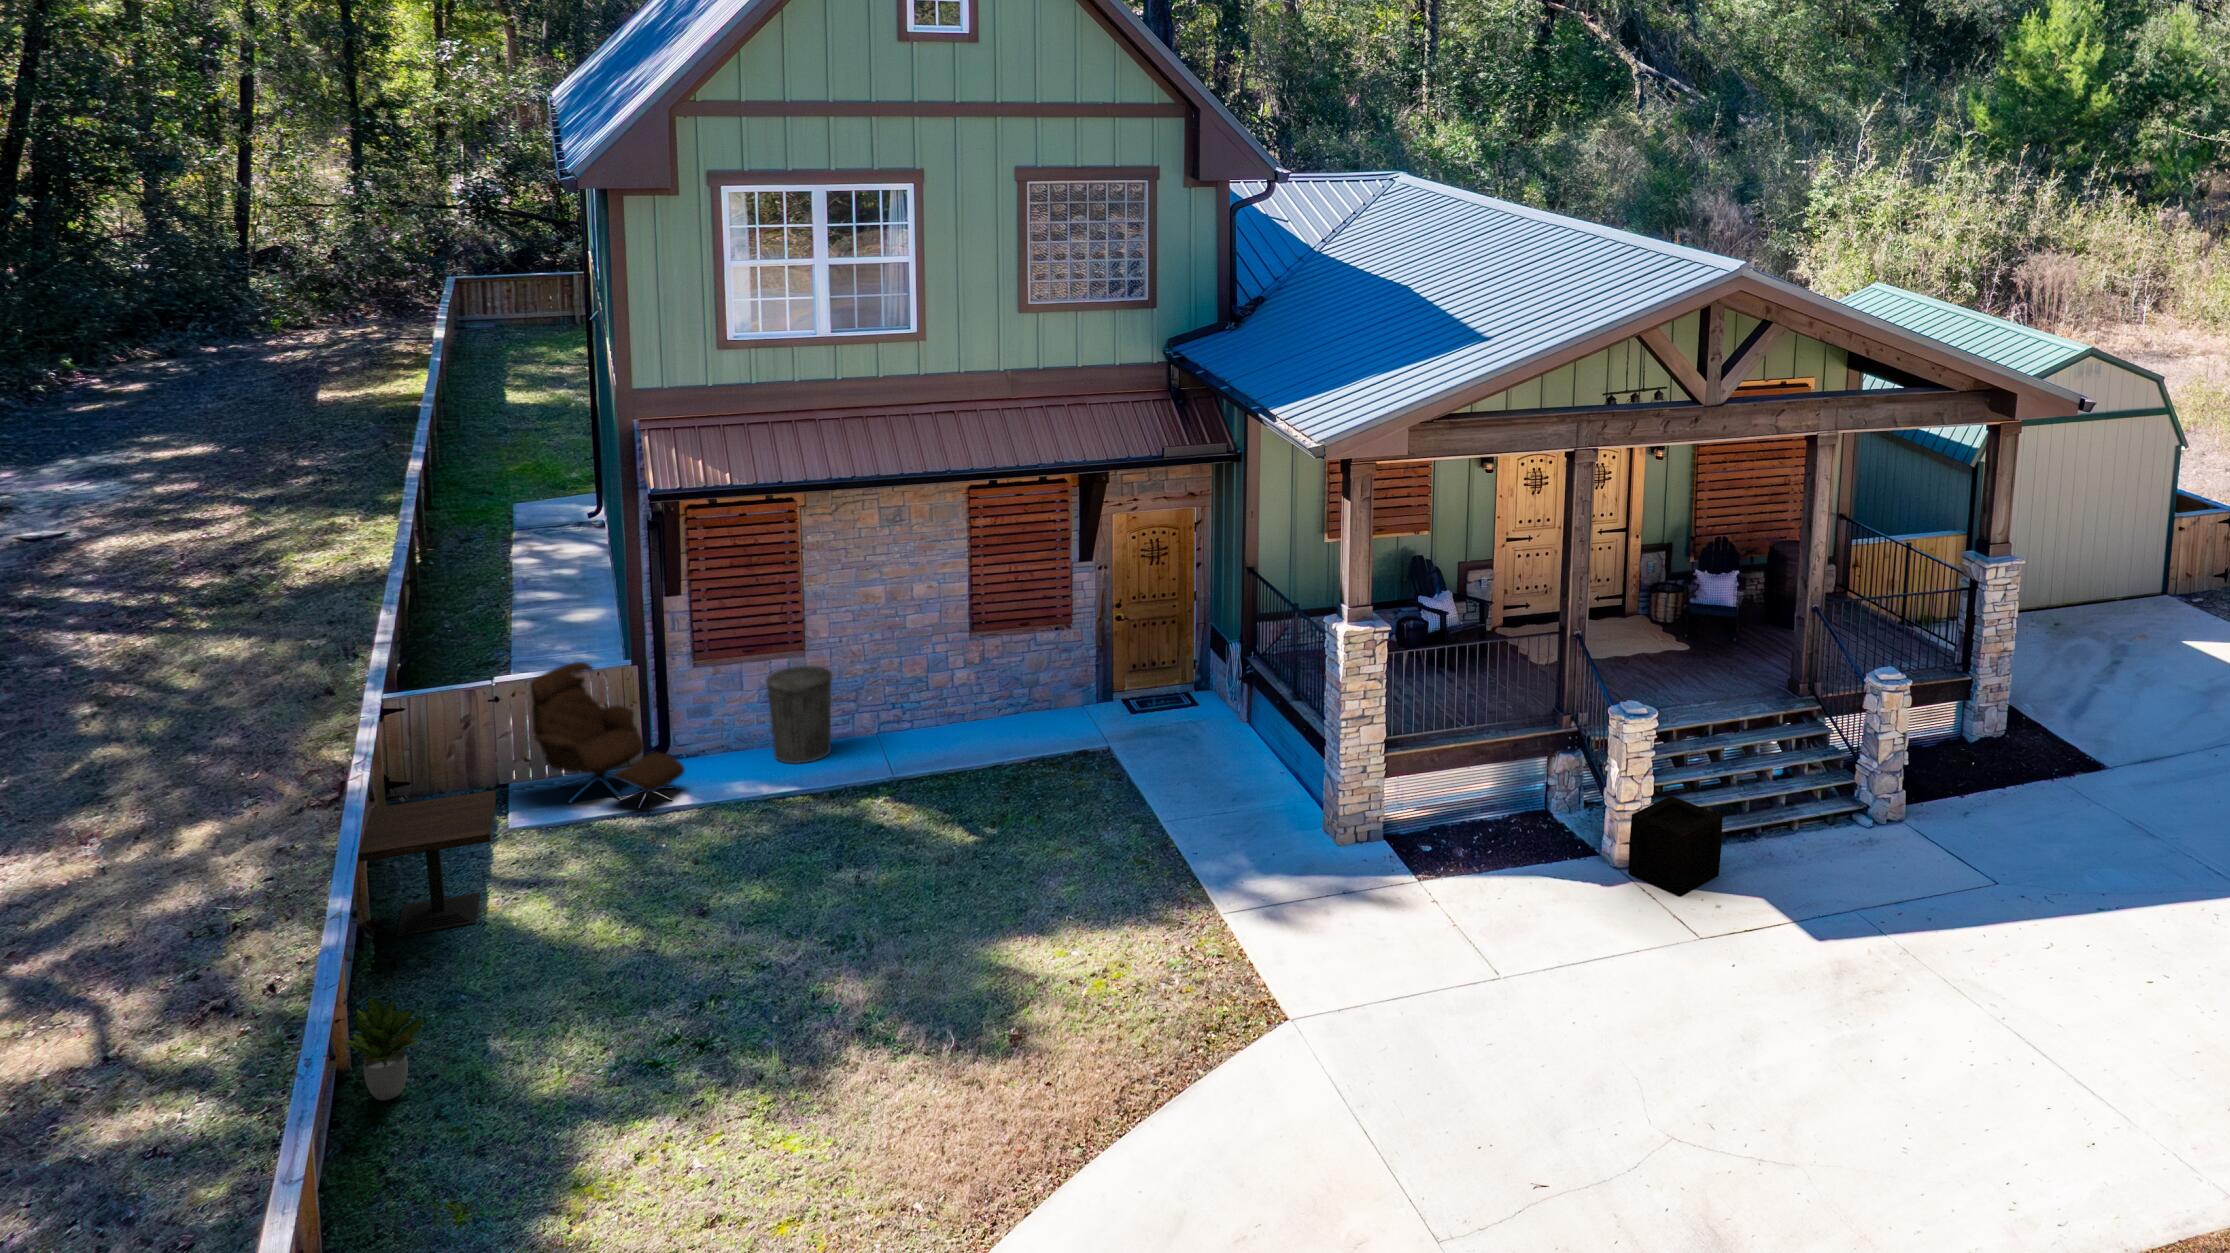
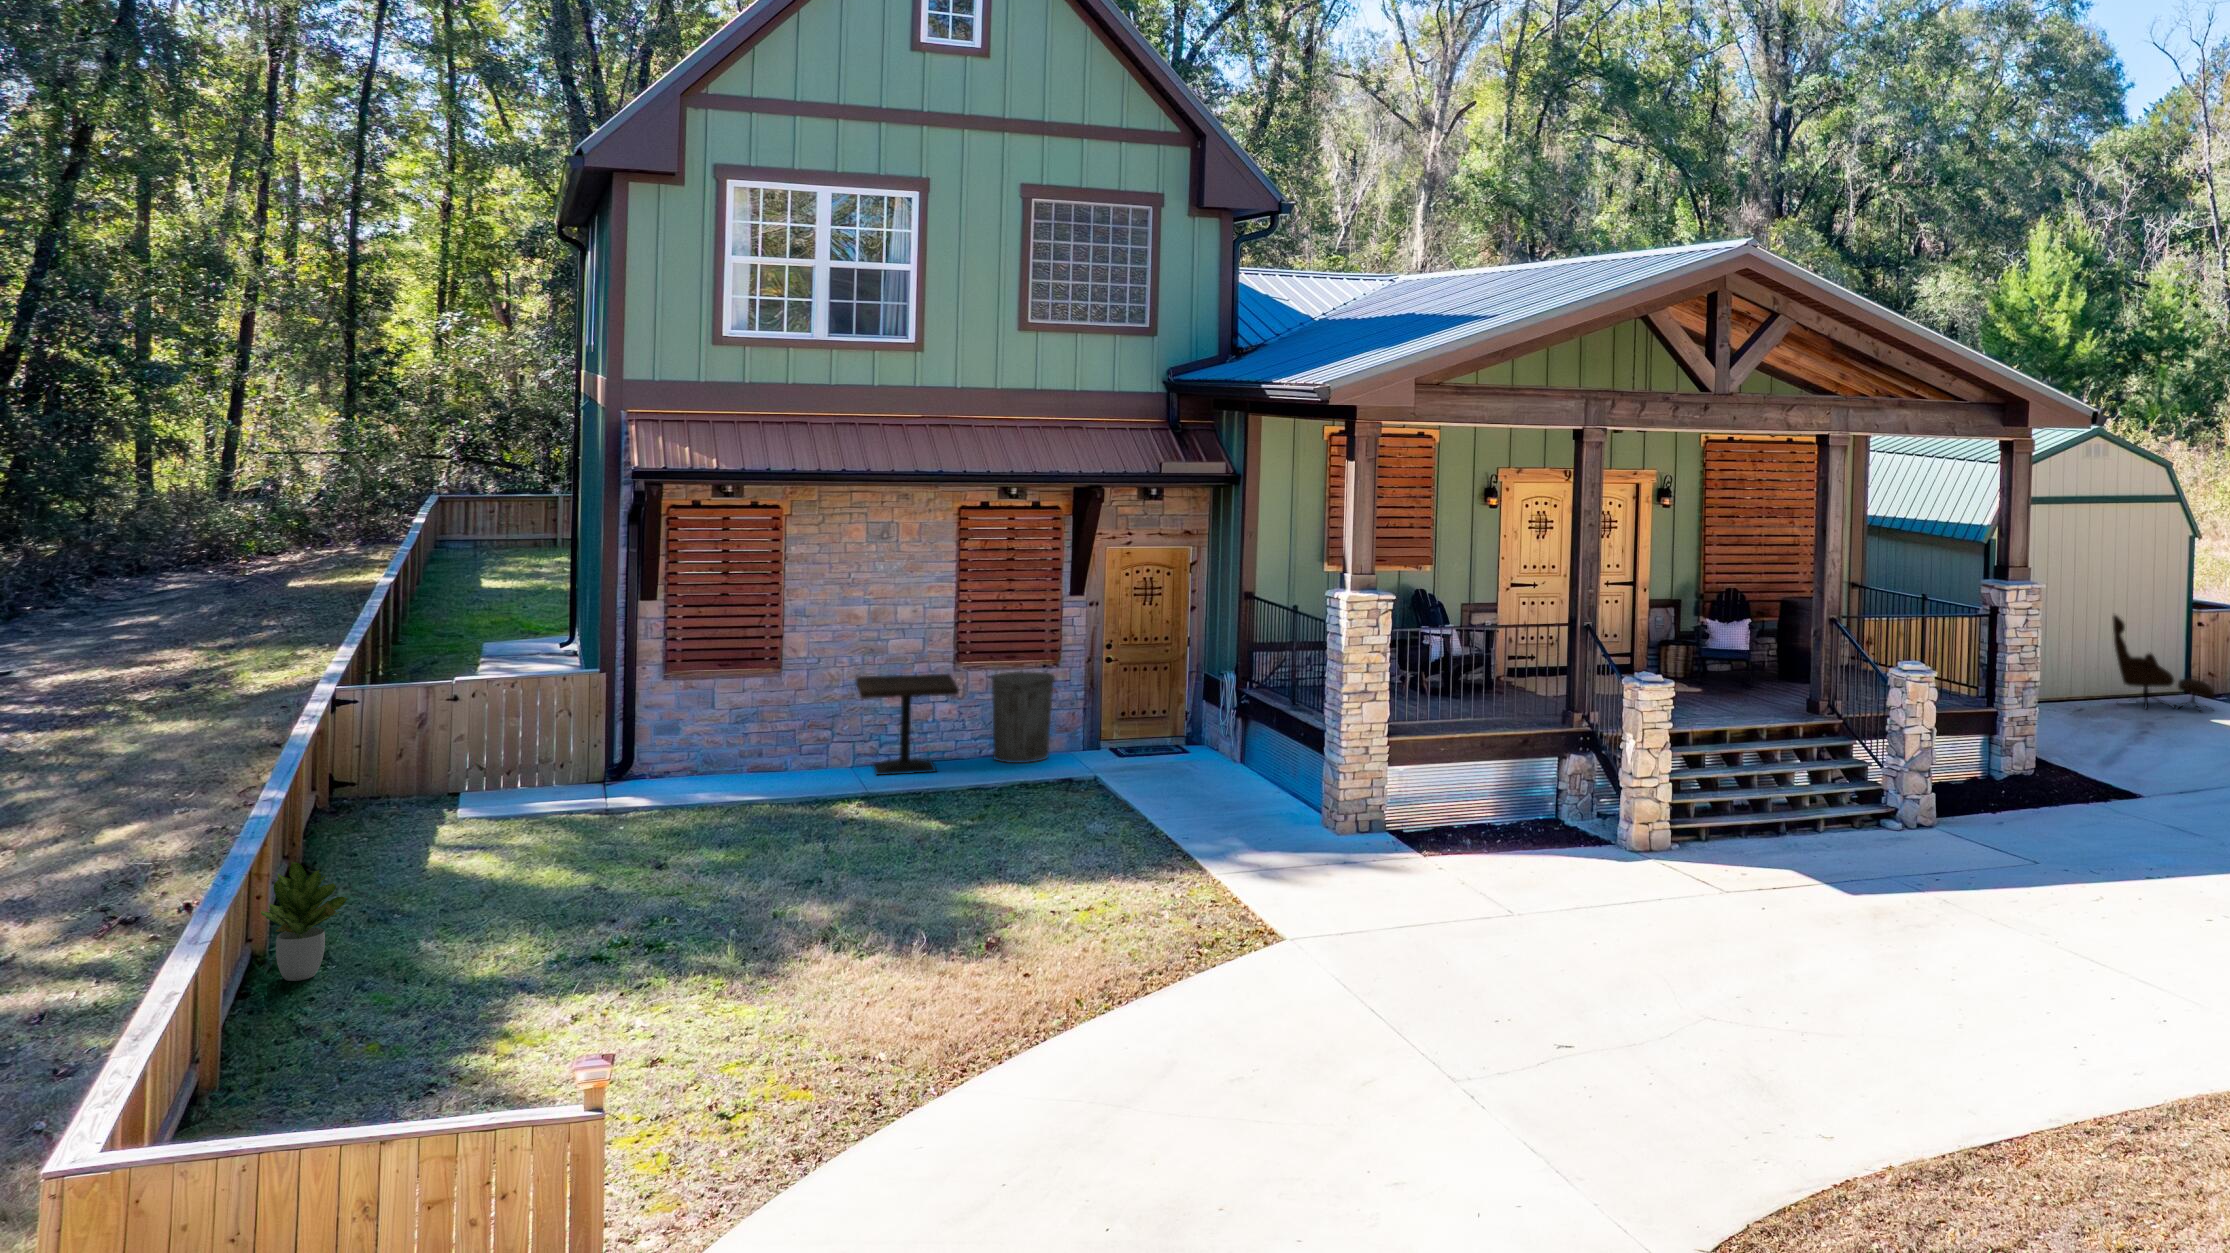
lounge chair: present [530,662,685,808] -> present [2113,615,2214,708]
trash can: present [766,666,832,764] -> present [991,672,1055,763]
side table: present [358,791,496,937] -> present [856,674,959,775]
wooden crate: present [1629,796,1722,897] -> none [1651,775,1749,867]

